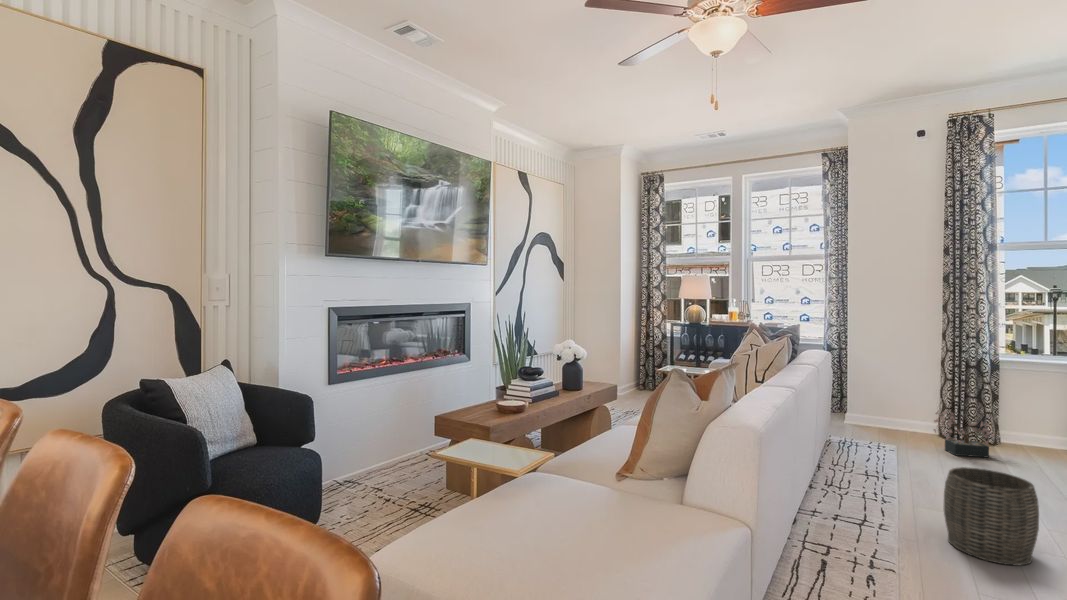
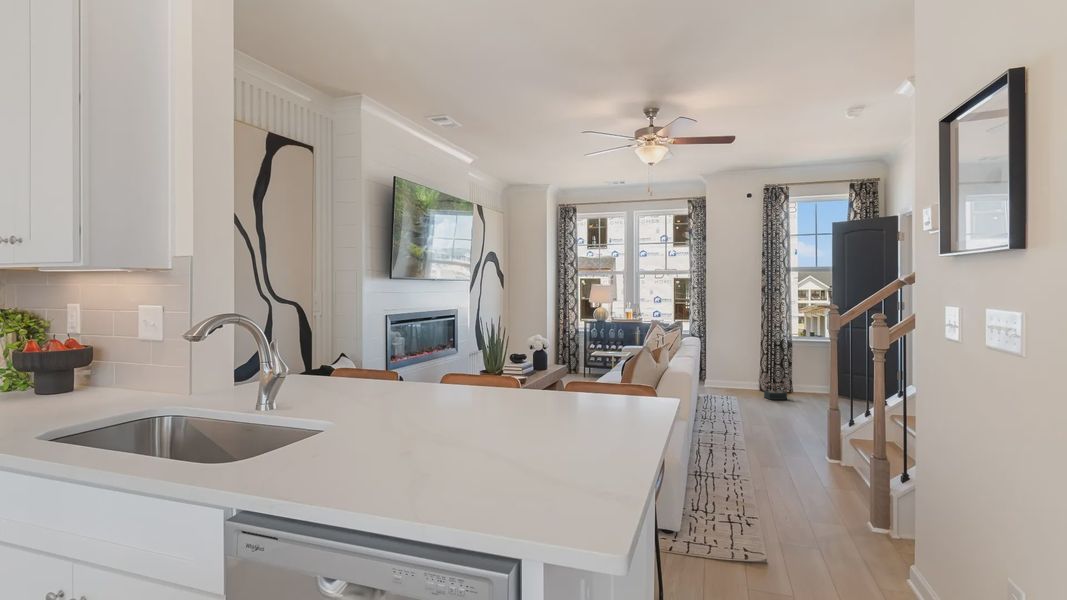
woven basket: present [944,467,1039,565] -> none [765,397,806,442]

